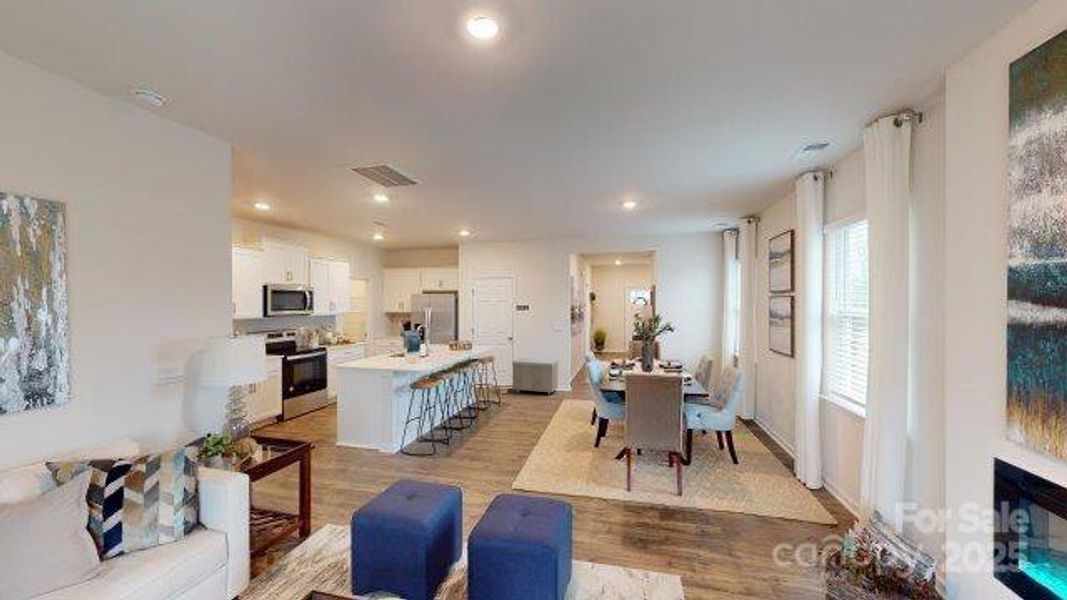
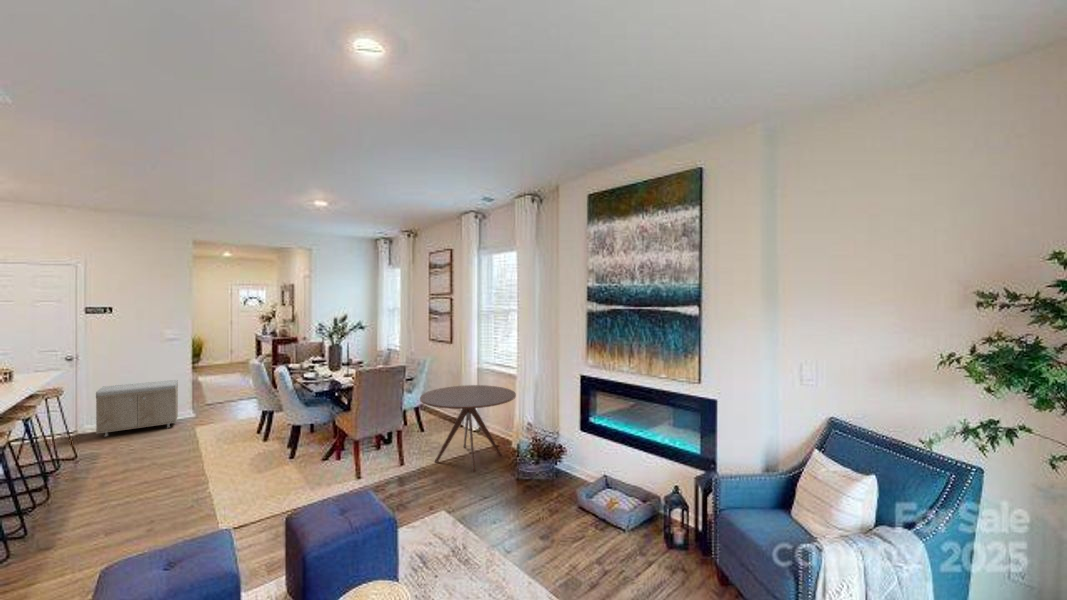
round table: none [699,414,857,546] -> present [420,385,516,471]

